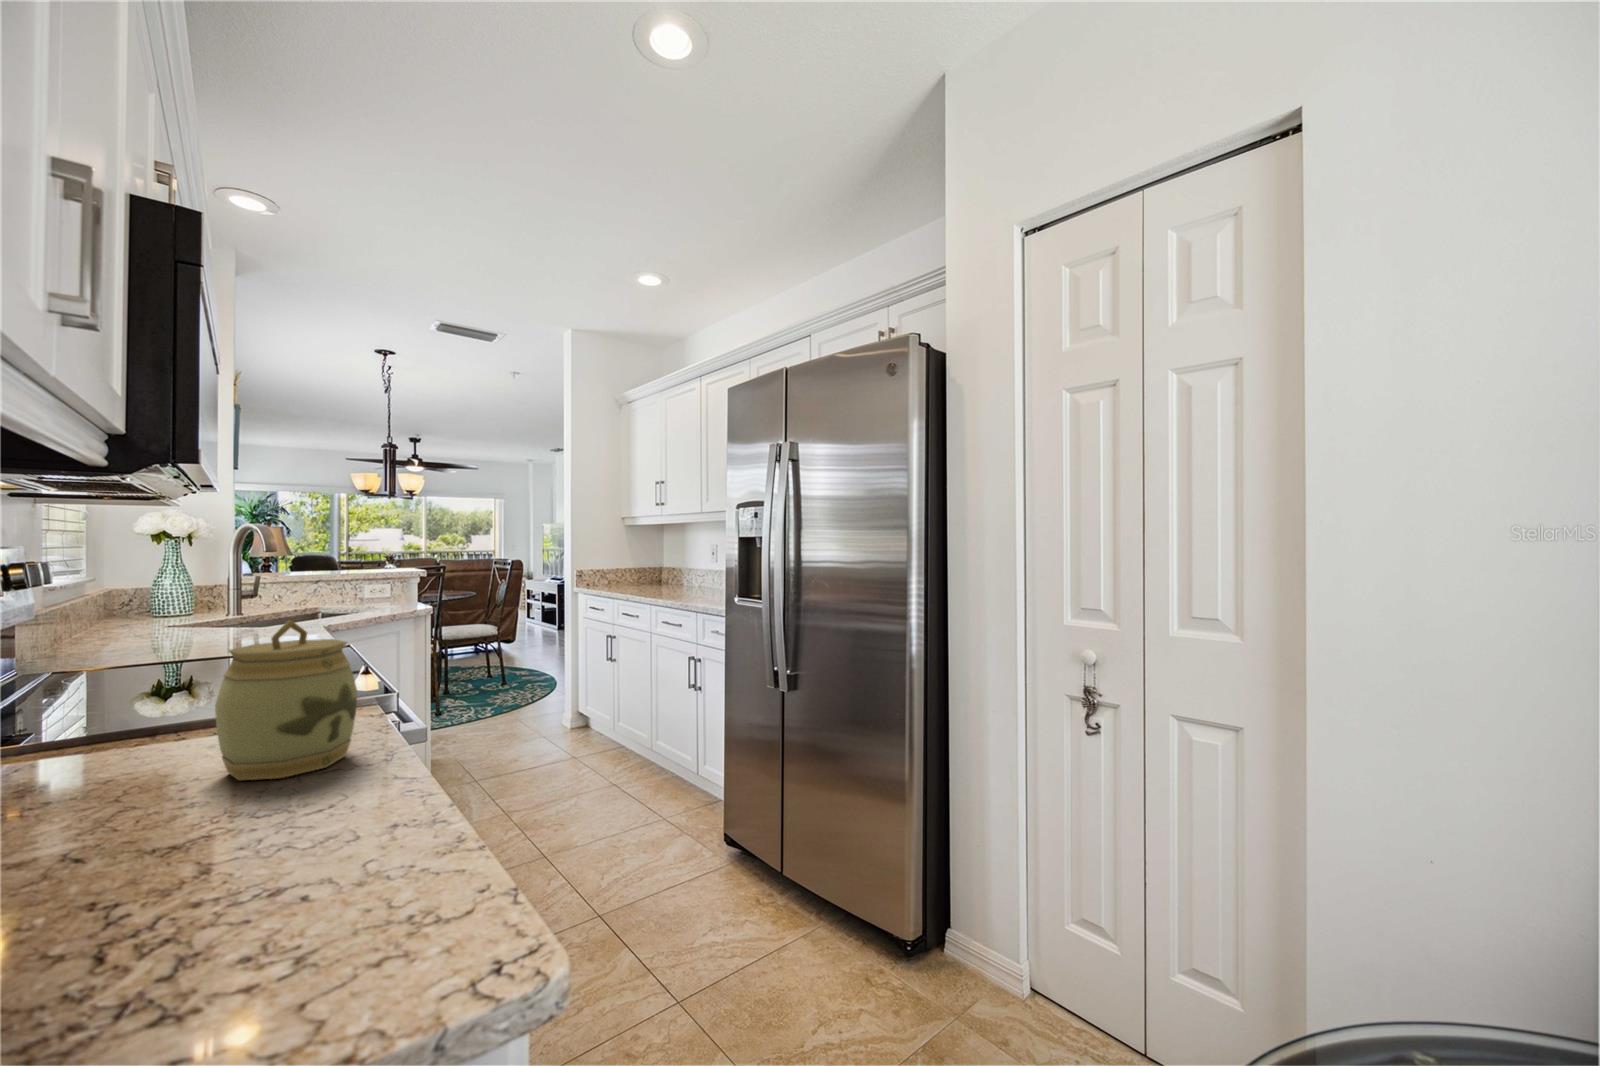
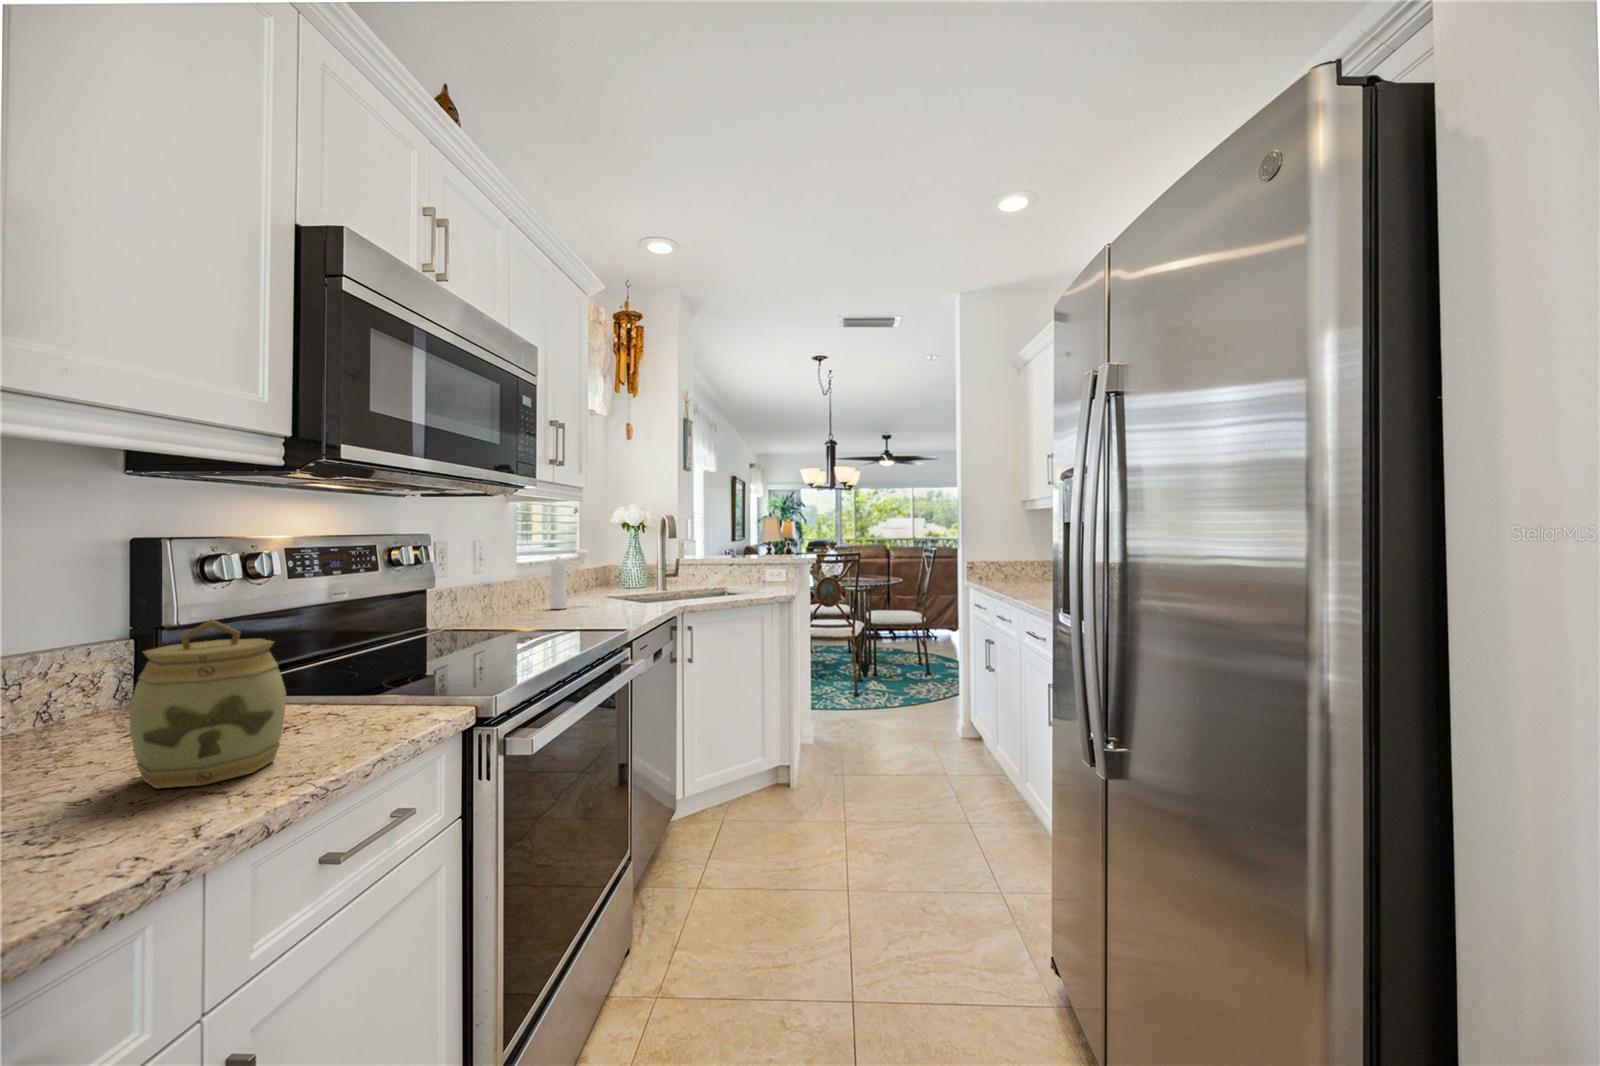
pepper mill: none [138,563,191,639] -> present [550,549,588,609]

